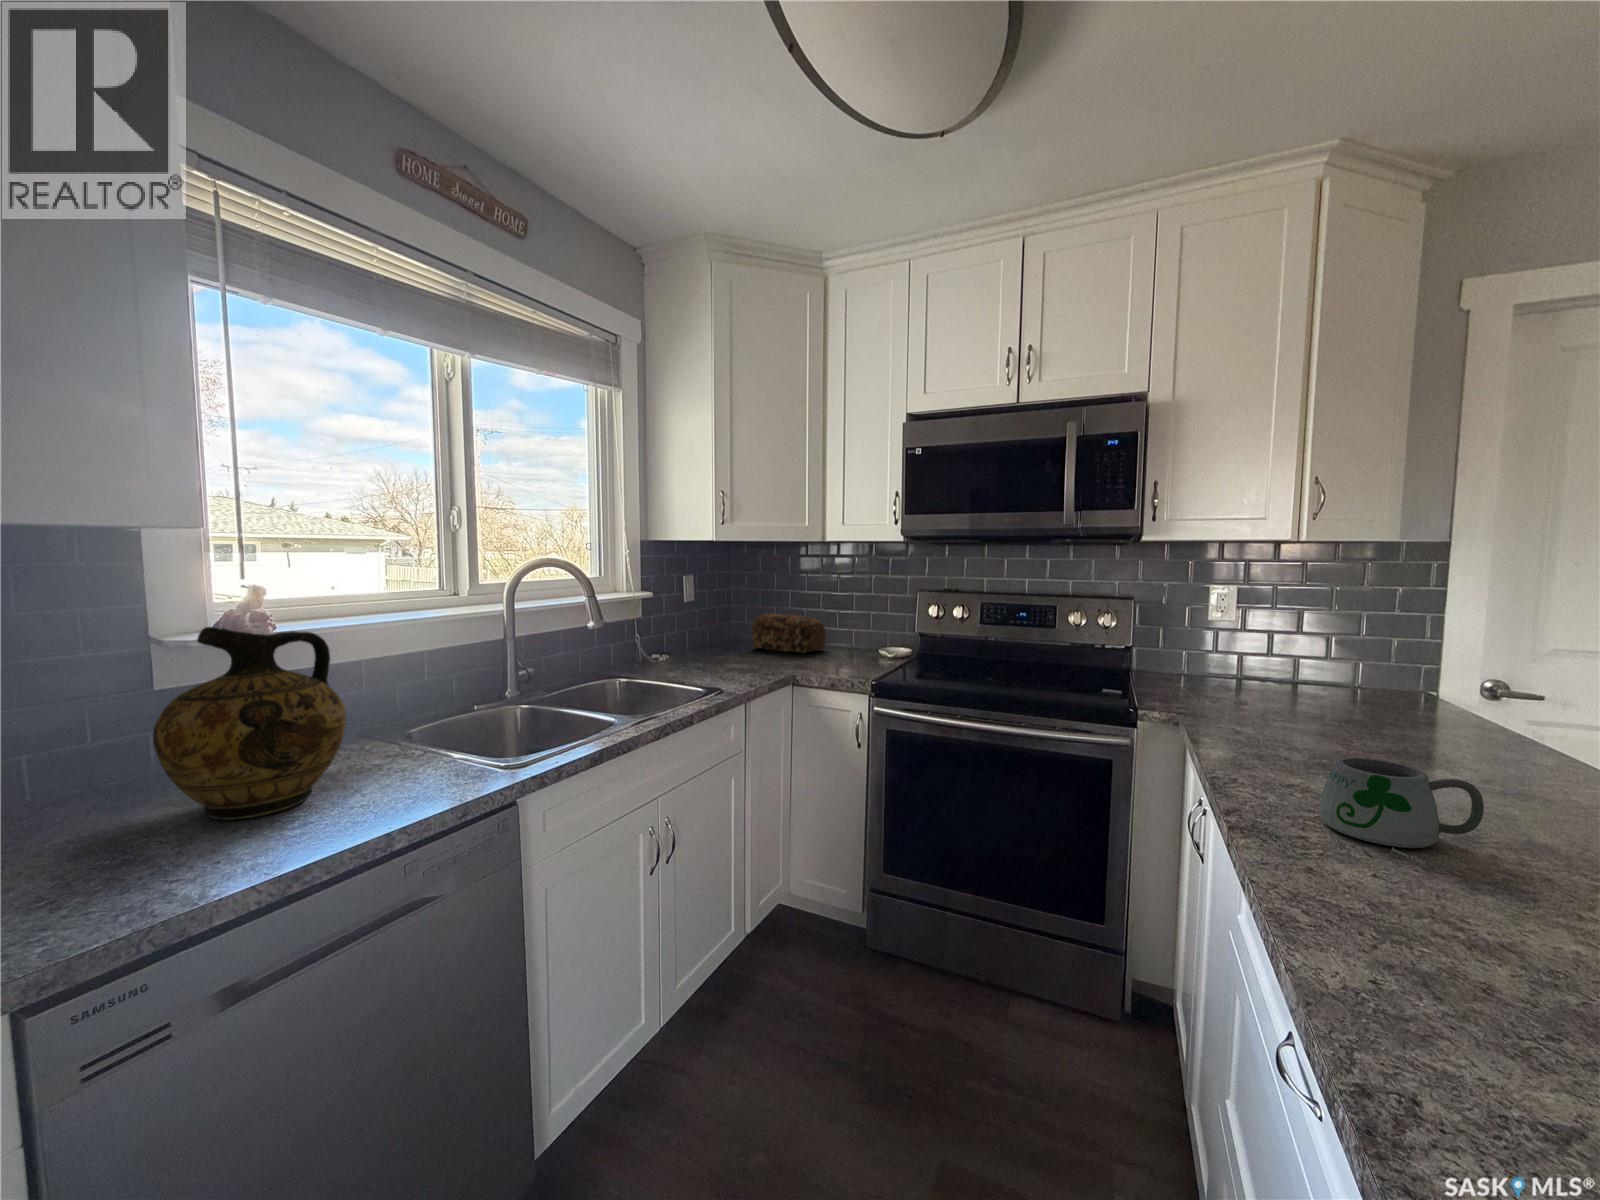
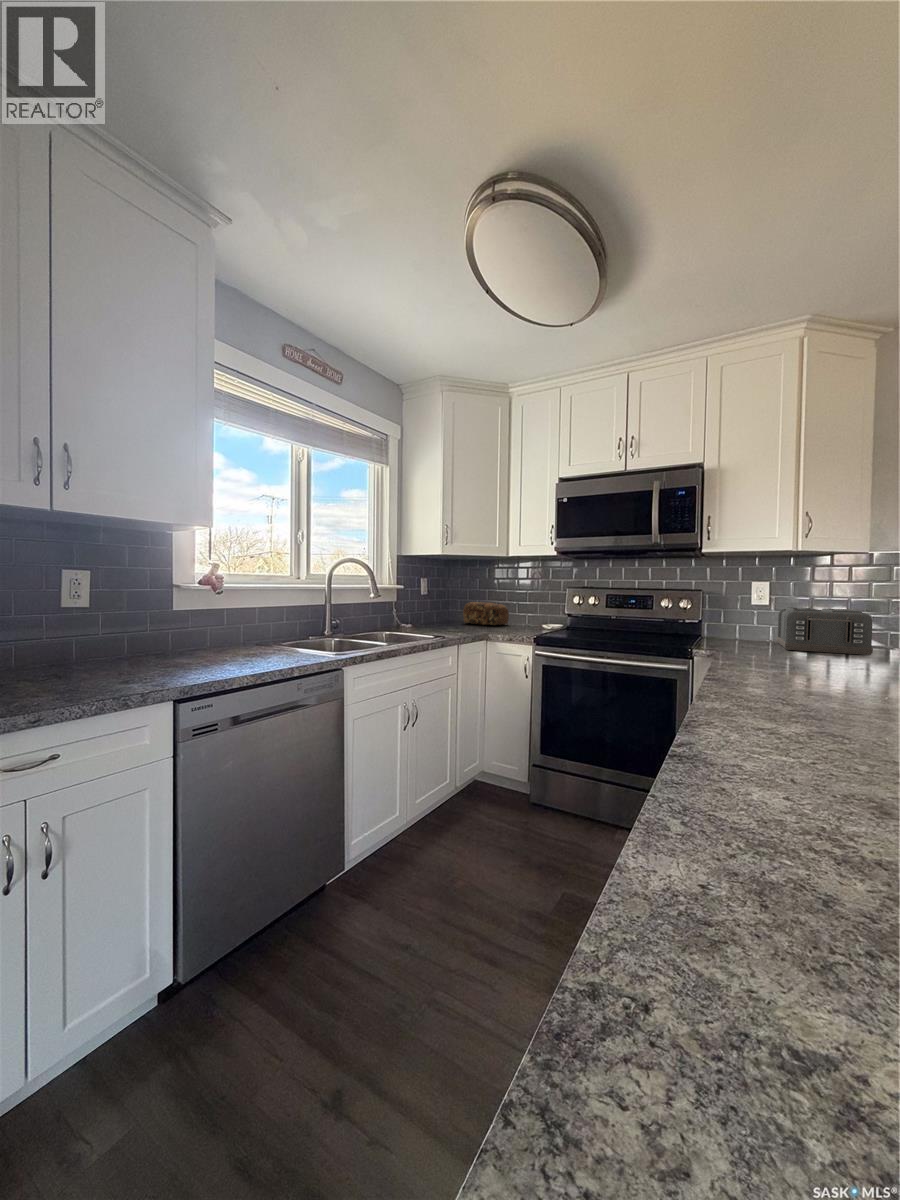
ceramic jug: present [153,627,346,820] -> none [188,576,266,666]
toaster: none [1256,630,1429,716] -> present [777,607,873,655]
mug: present [1319,757,1484,865] -> none [756,649,832,693]

